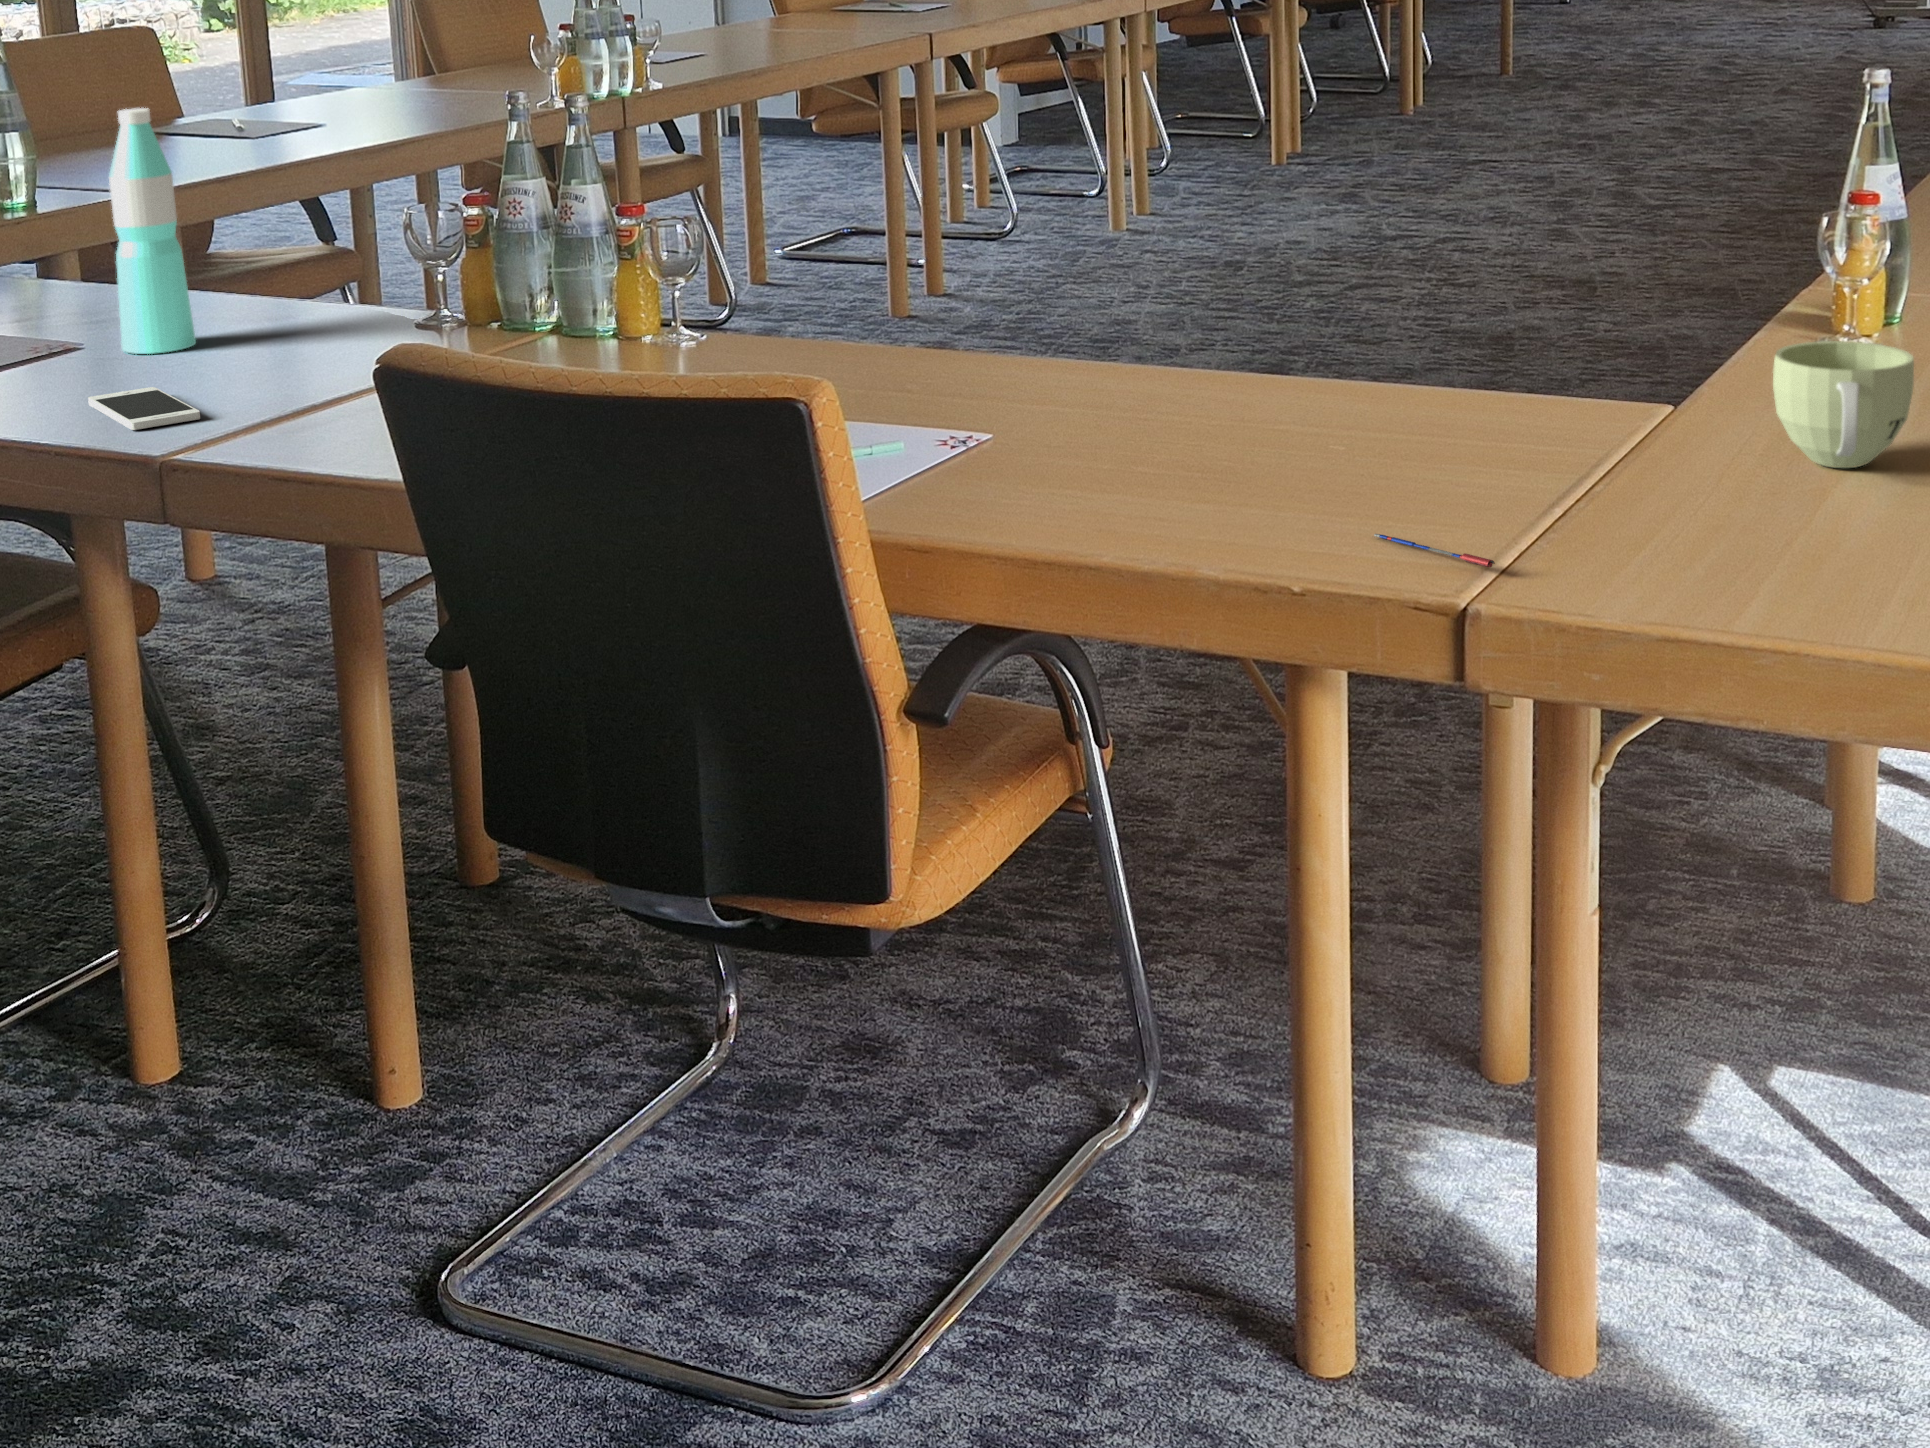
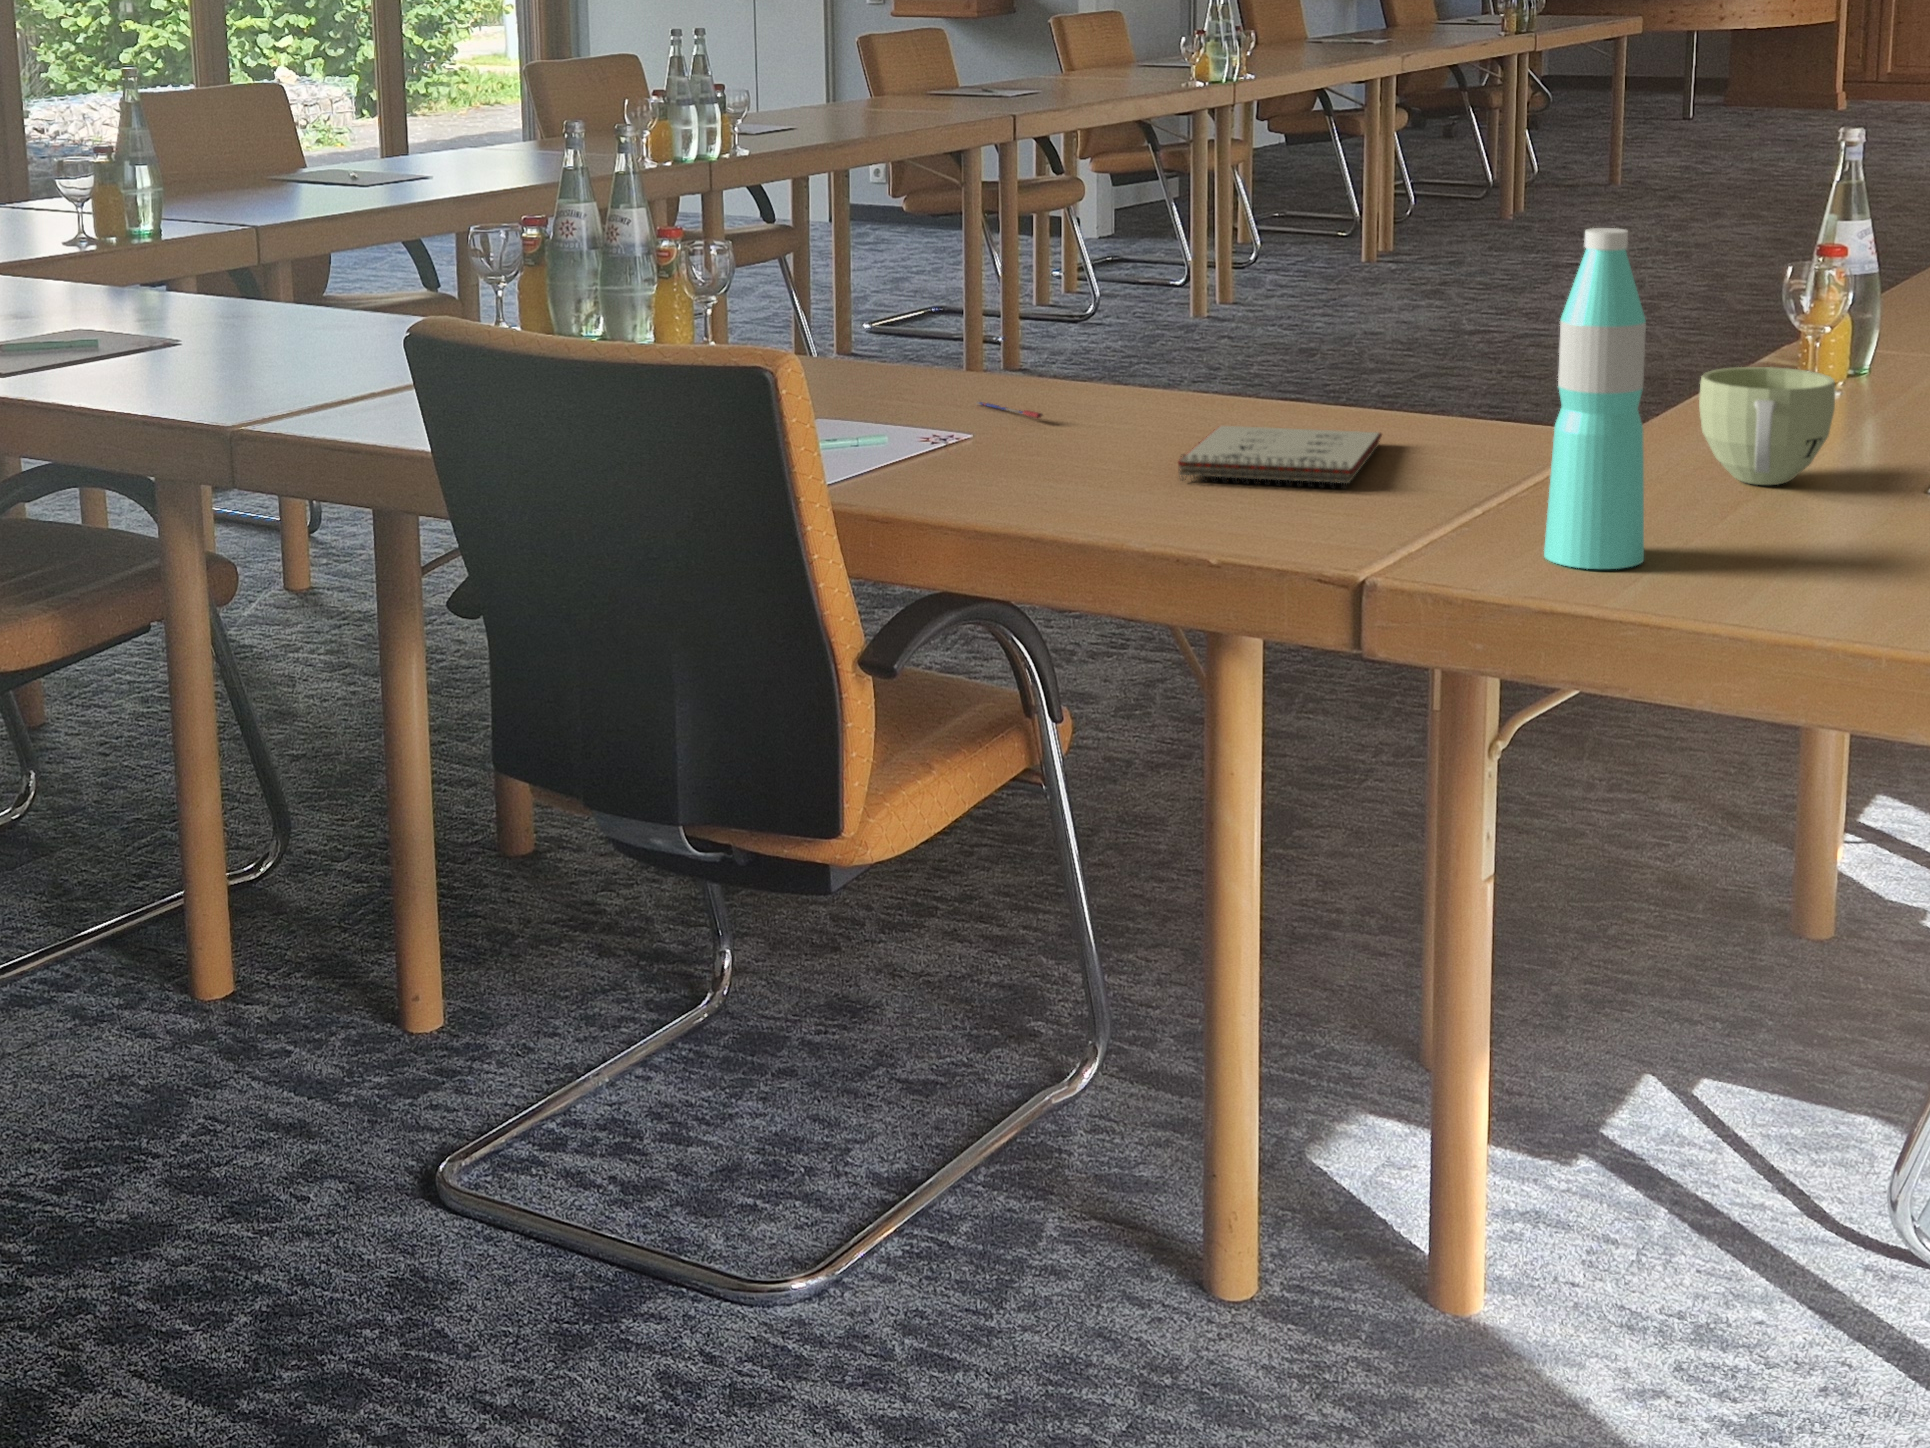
water bottle: present [109,108,196,354] -> present [1544,228,1646,569]
smartphone: present [88,387,200,430] -> none [176,375,270,407]
notepad: none [1231,416,1432,492] -> present [1178,426,1382,487]
pen: present [1374,534,1495,567] -> present [978,402,1042,418]

